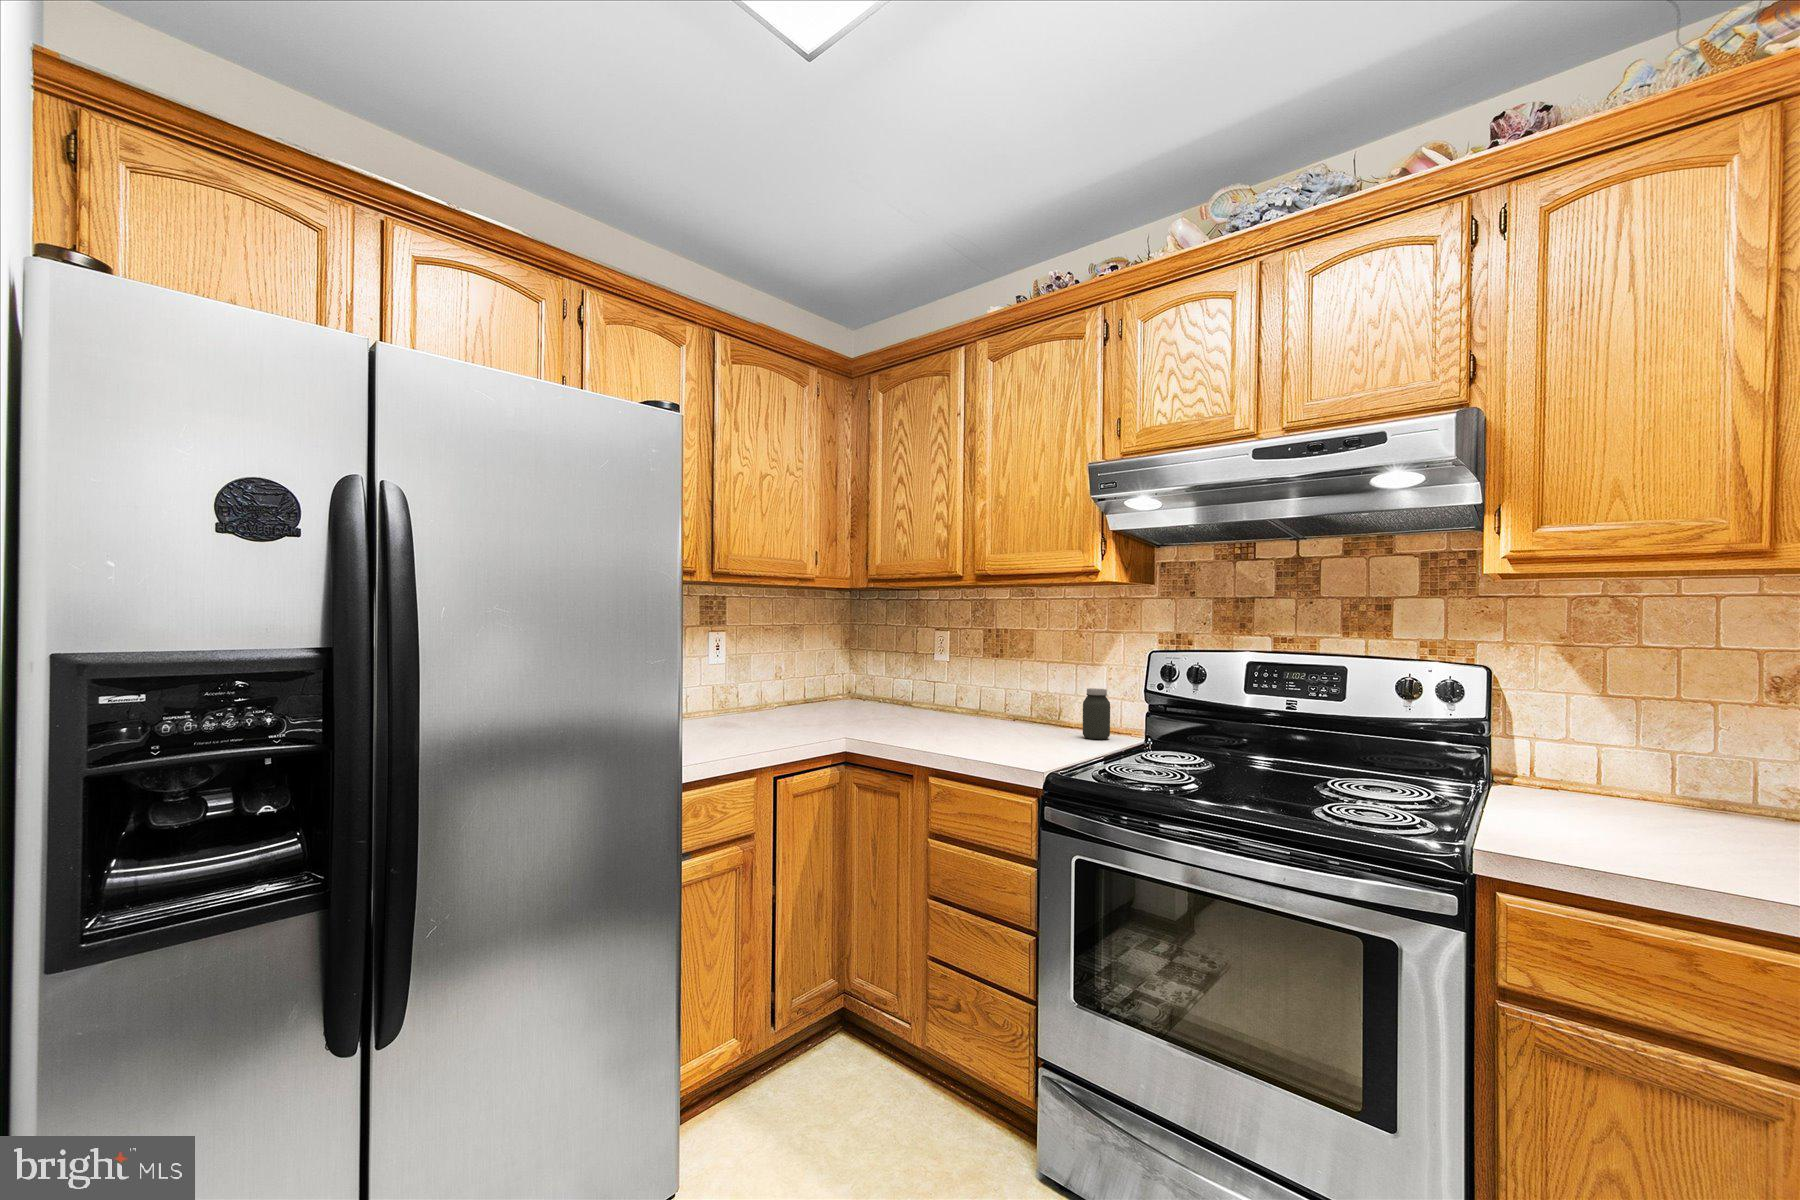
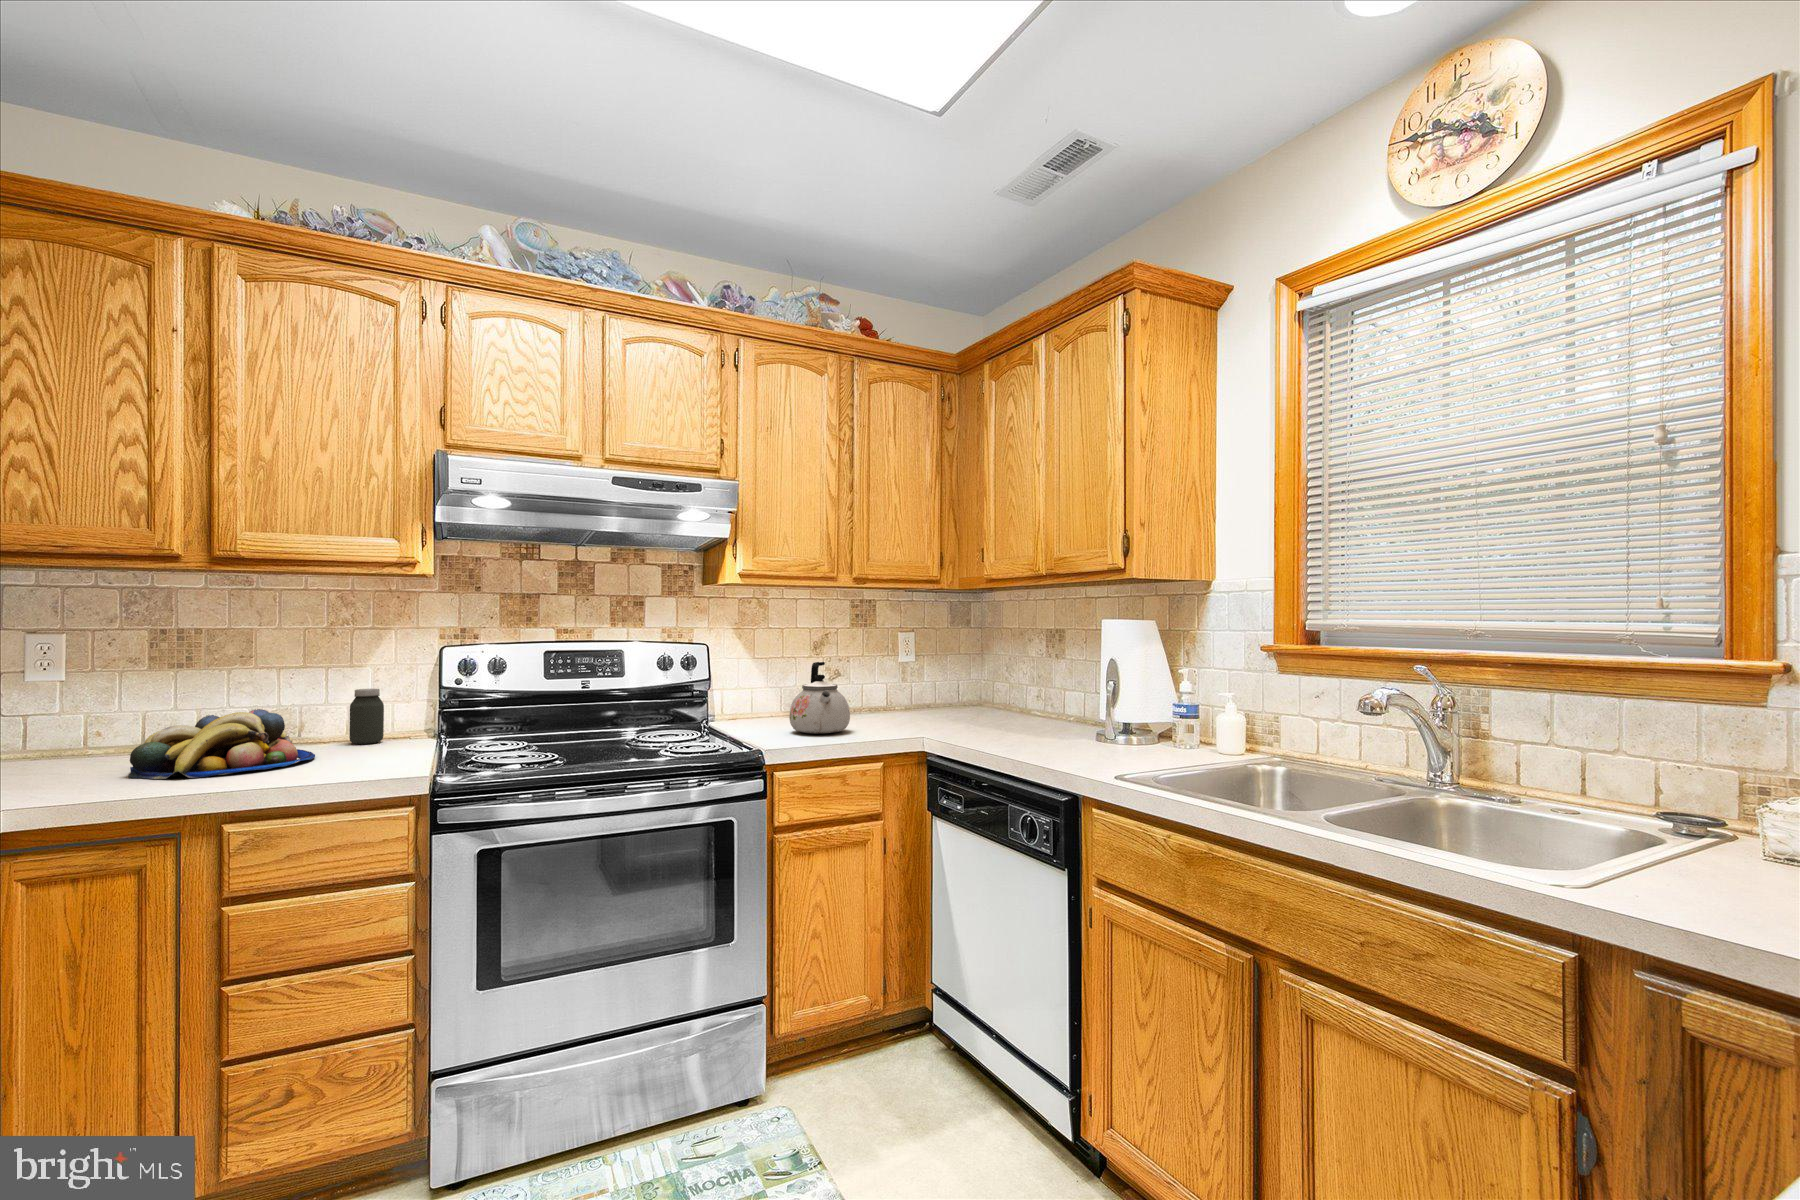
fruit bowl: none [916,696,1035,744] -> present [128,709,315,779]
kettle: none [1596,705,1754,844] -> present [789,662,850,734]

